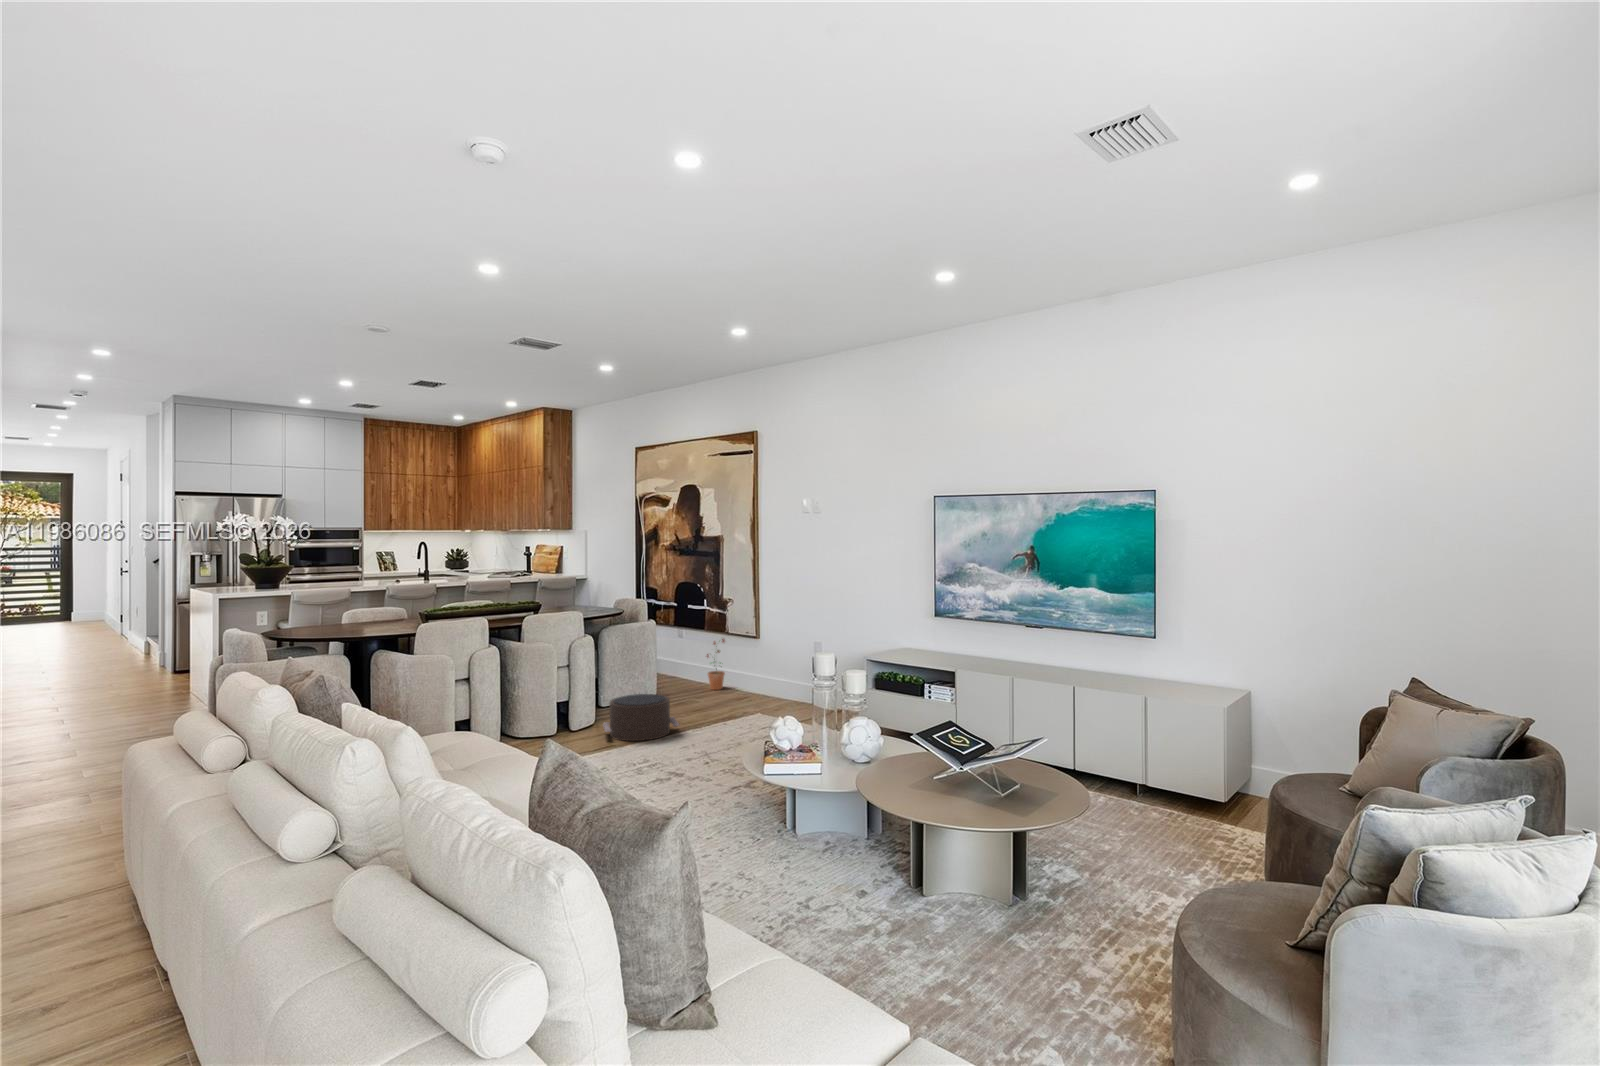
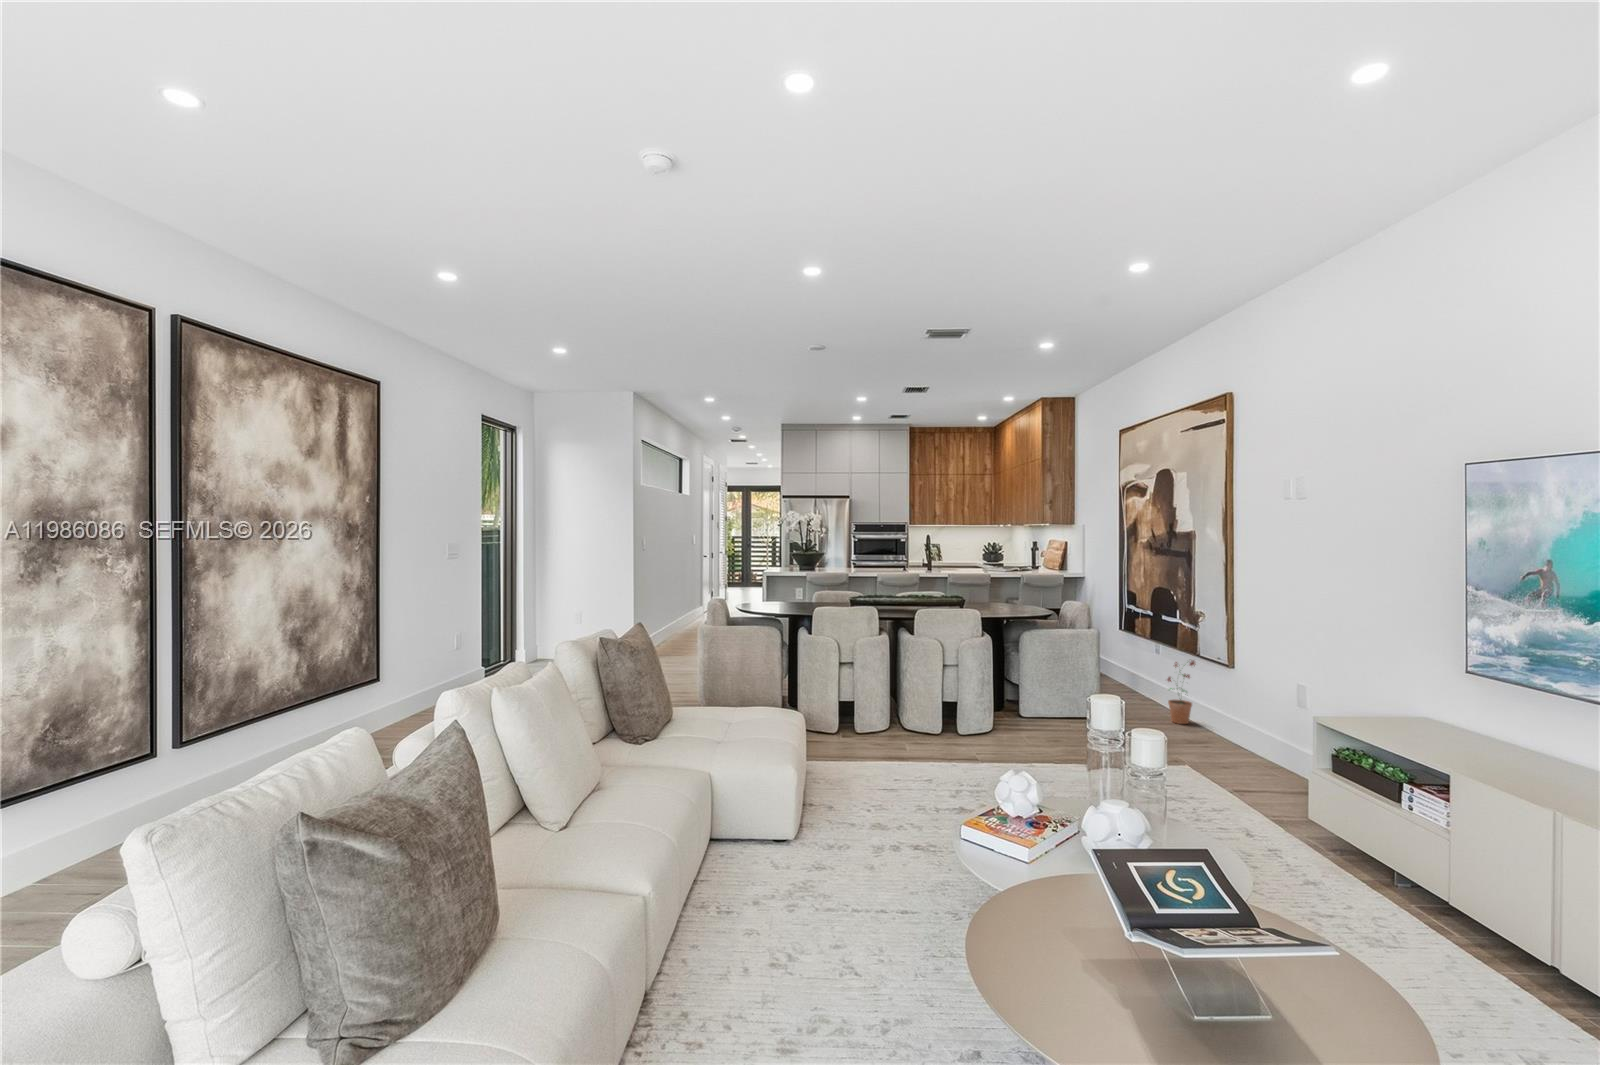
pouf: present [603,694,679,741] -> none [963,706,1055,761]

